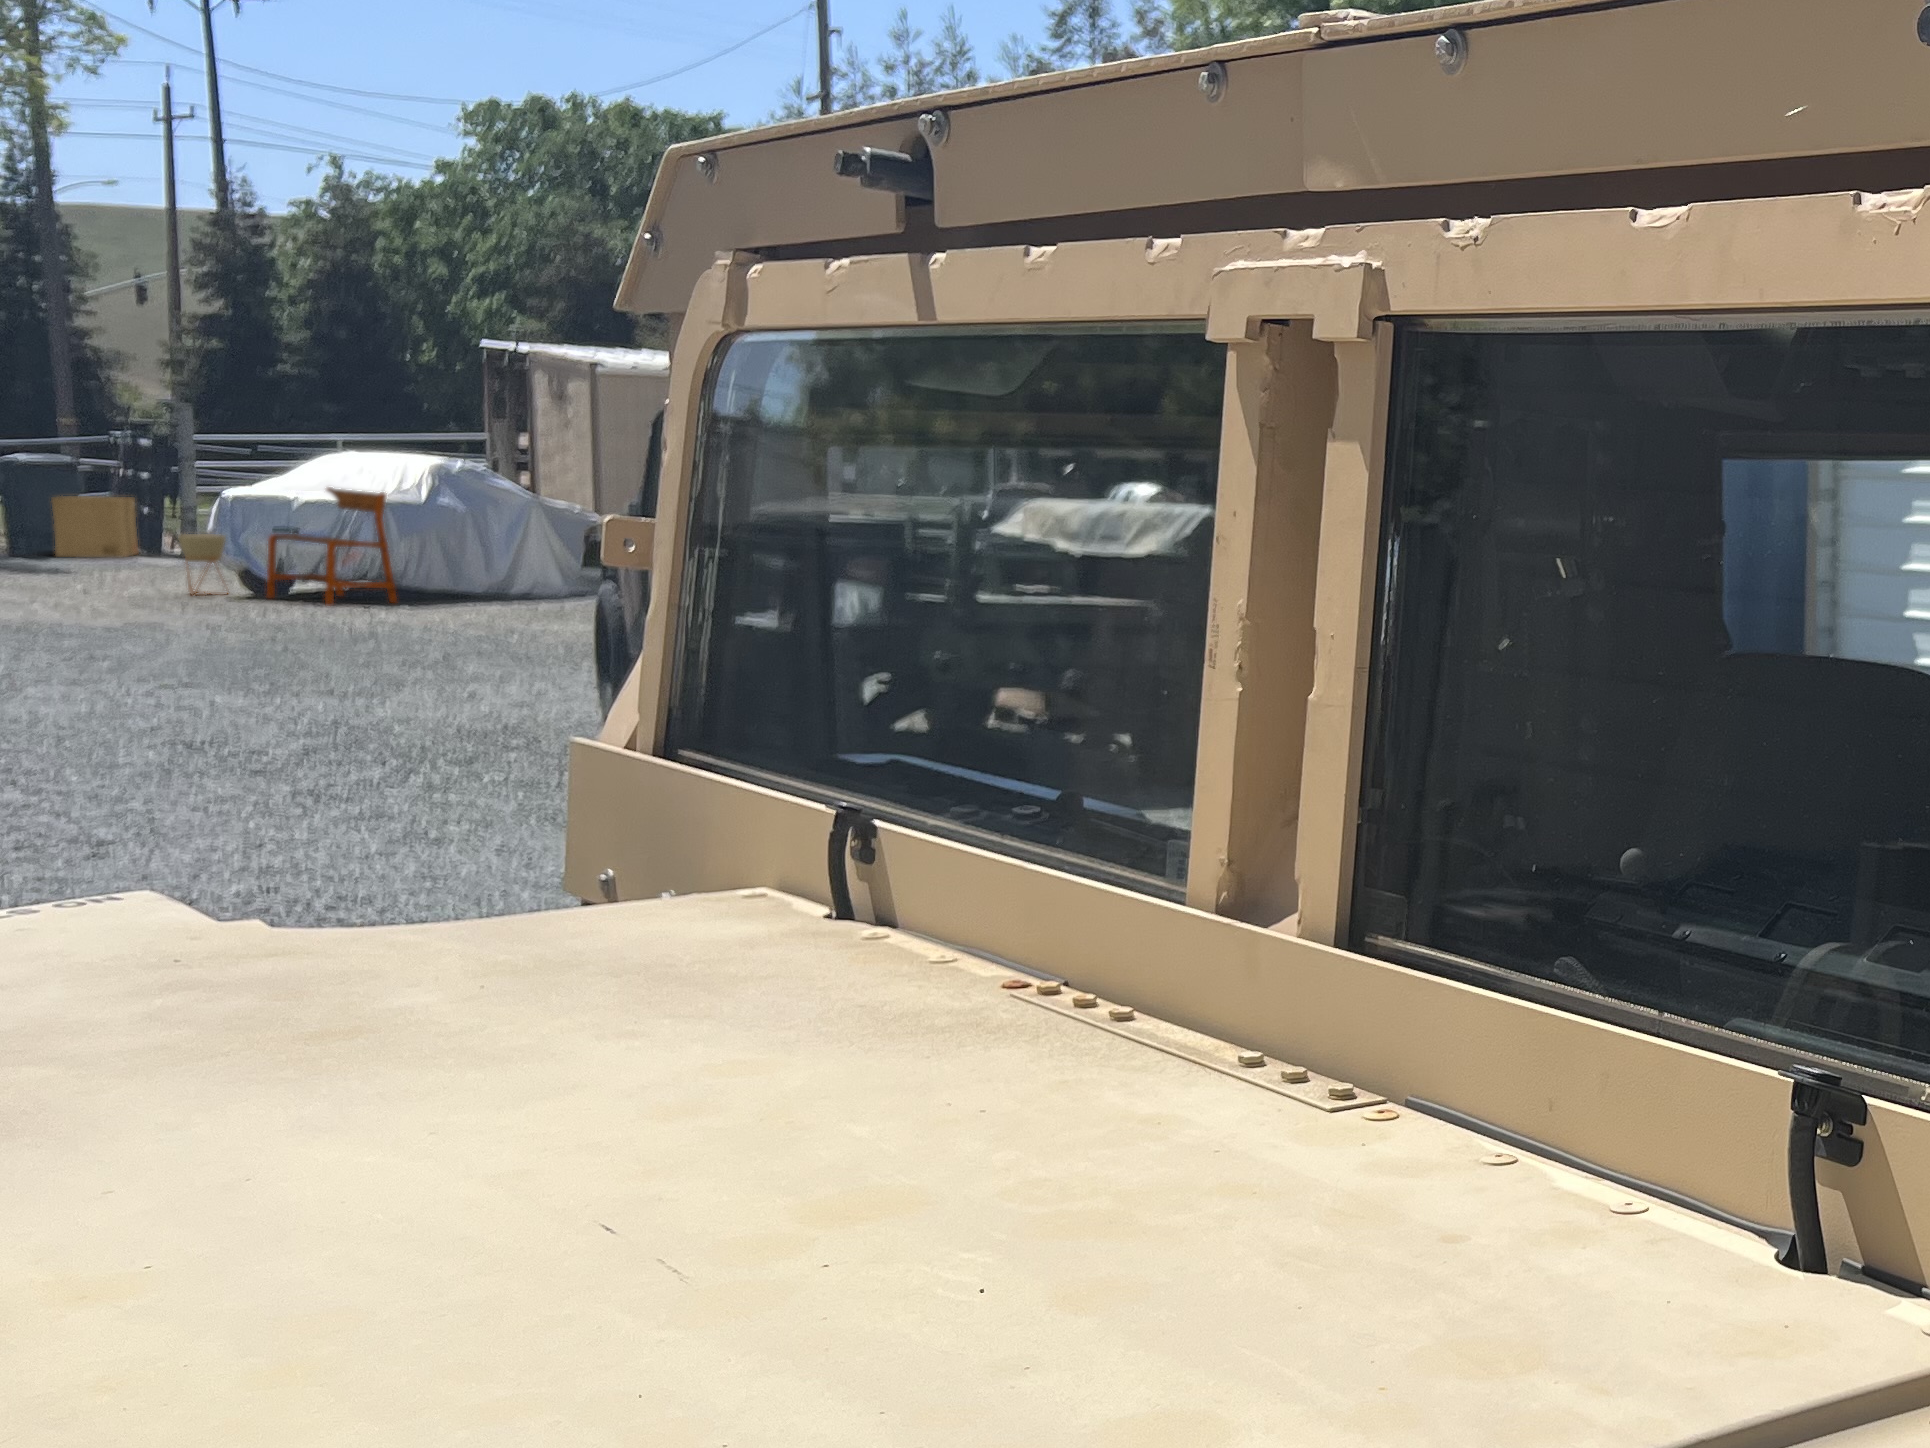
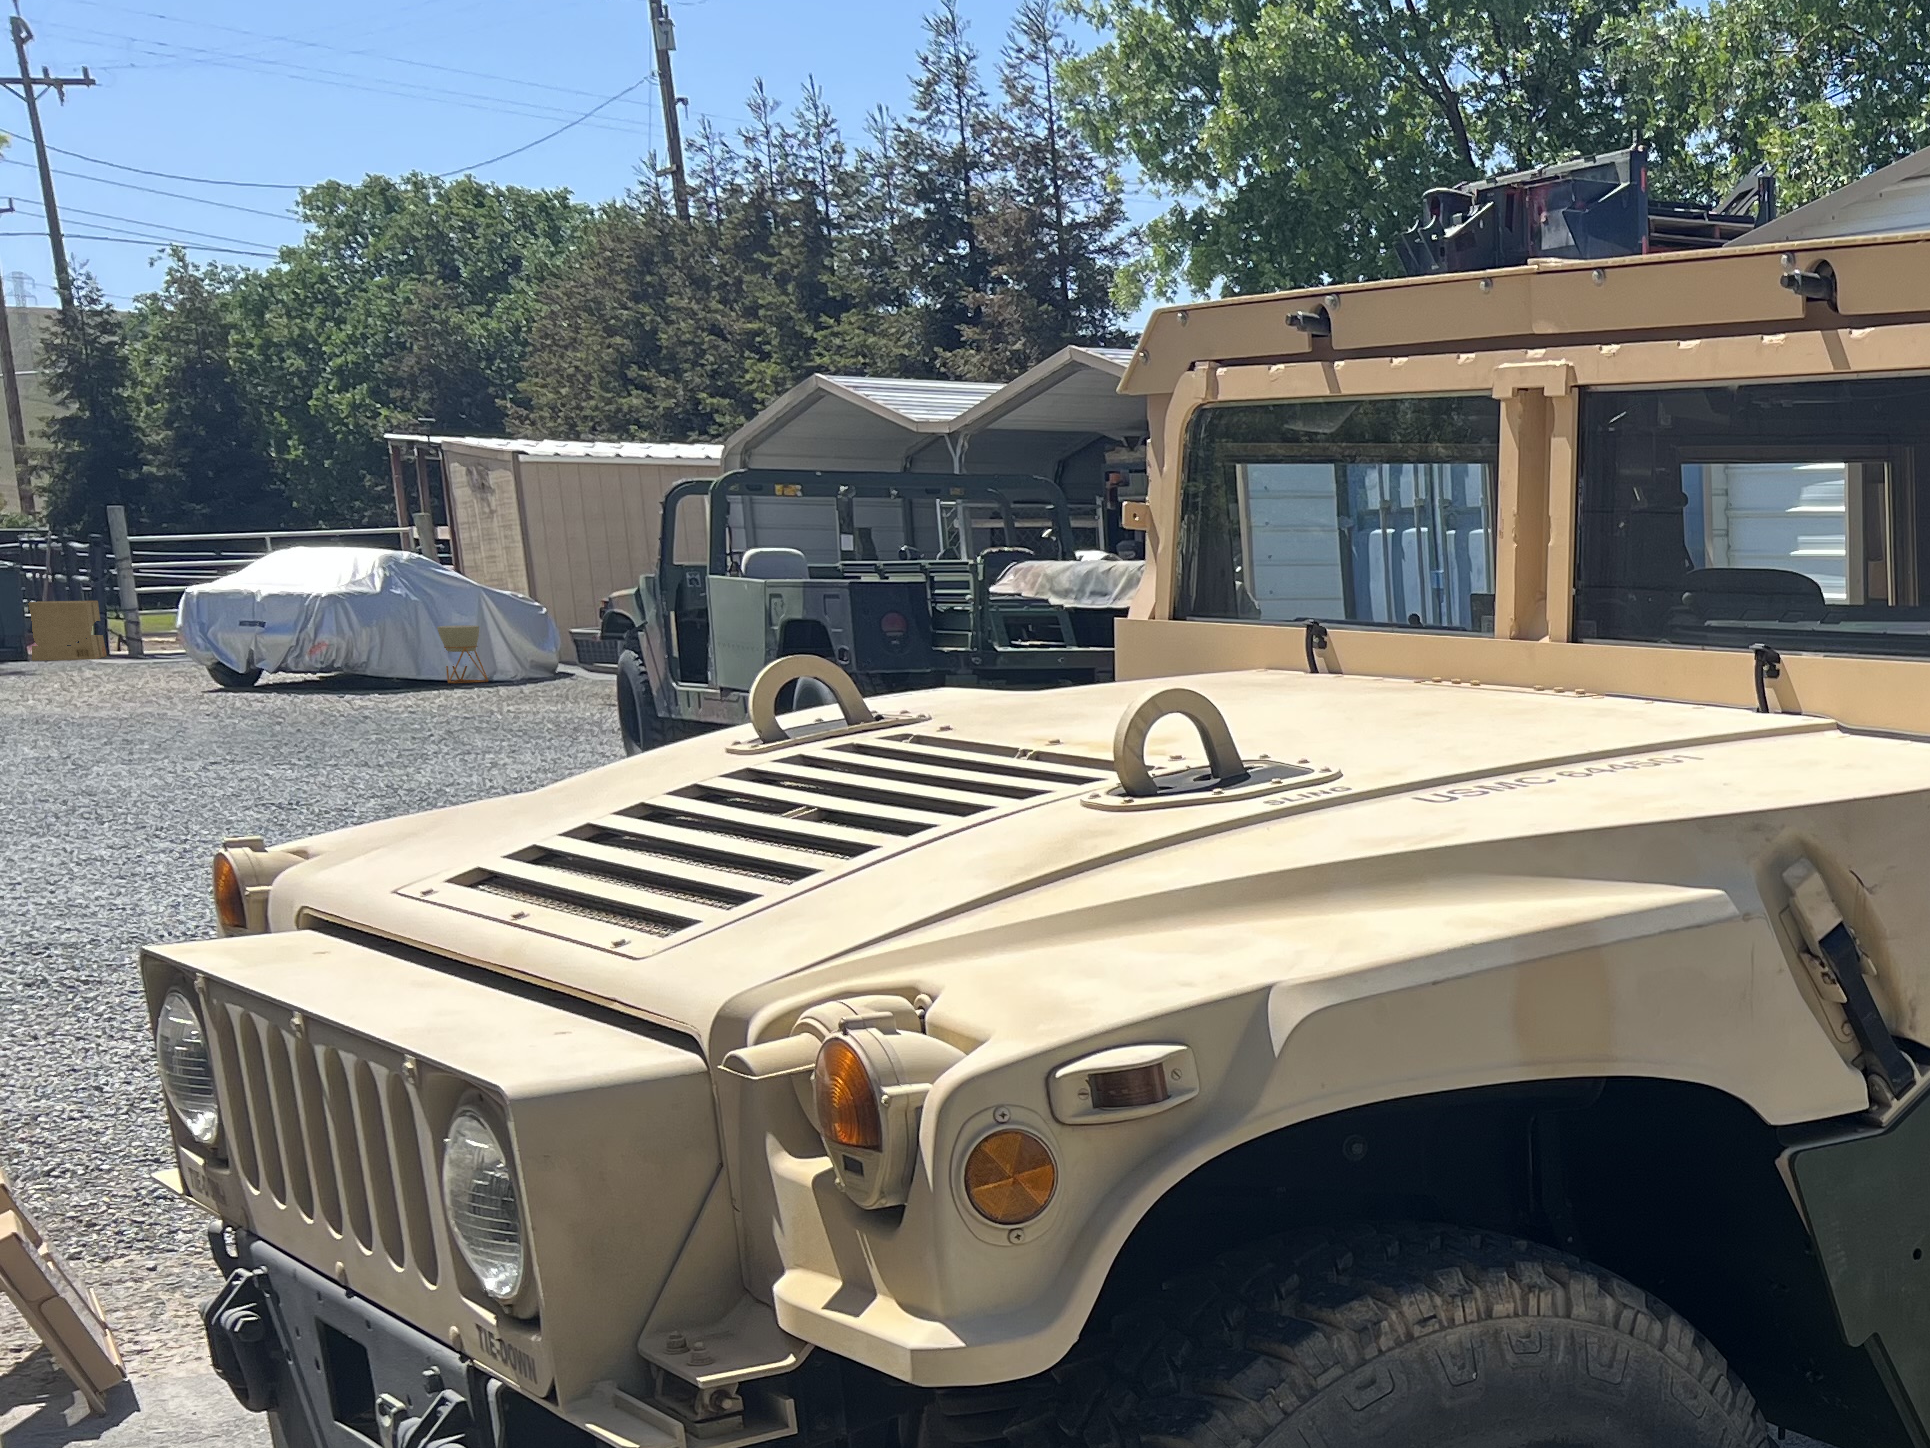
bench: present [267,487,397,606] -> none [275,579,402,691]
planter: present [179,534,226,596] -> present [437,625,488,684]

